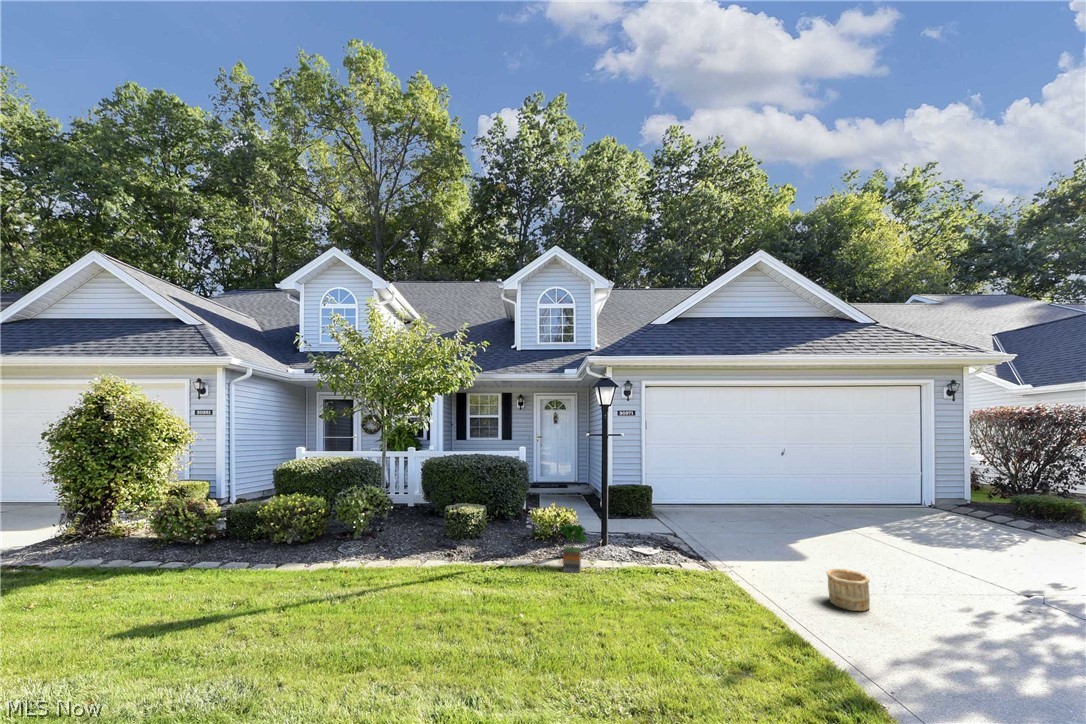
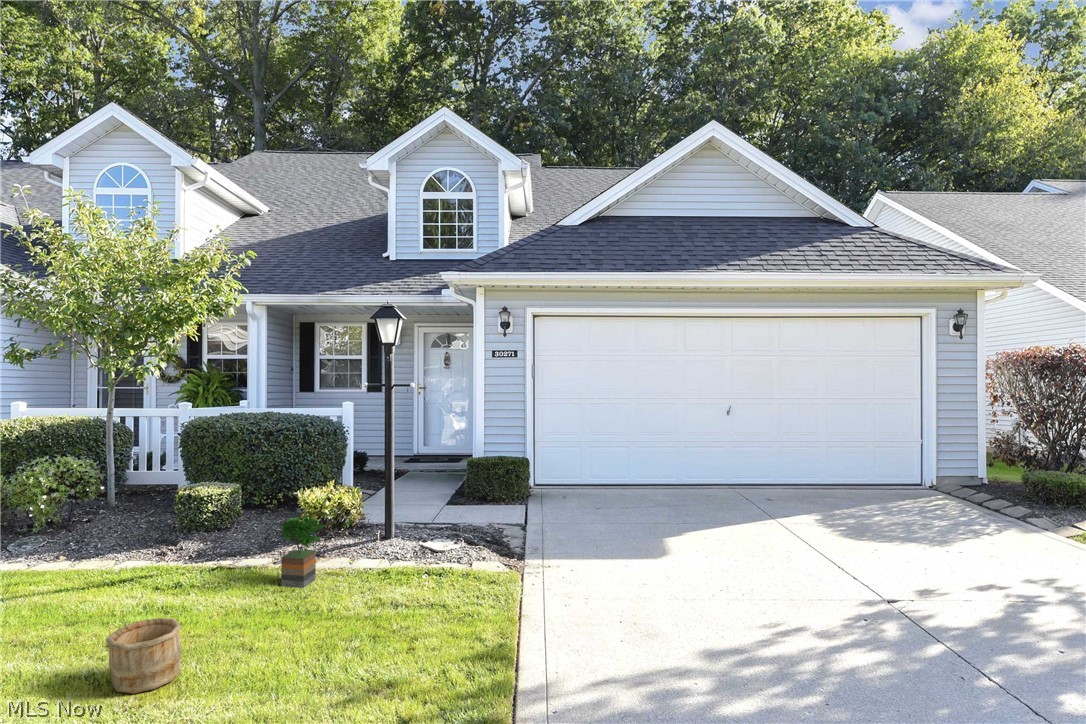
wooden bucket: present [826,569,870,611] -> present [106,618,181,694]

